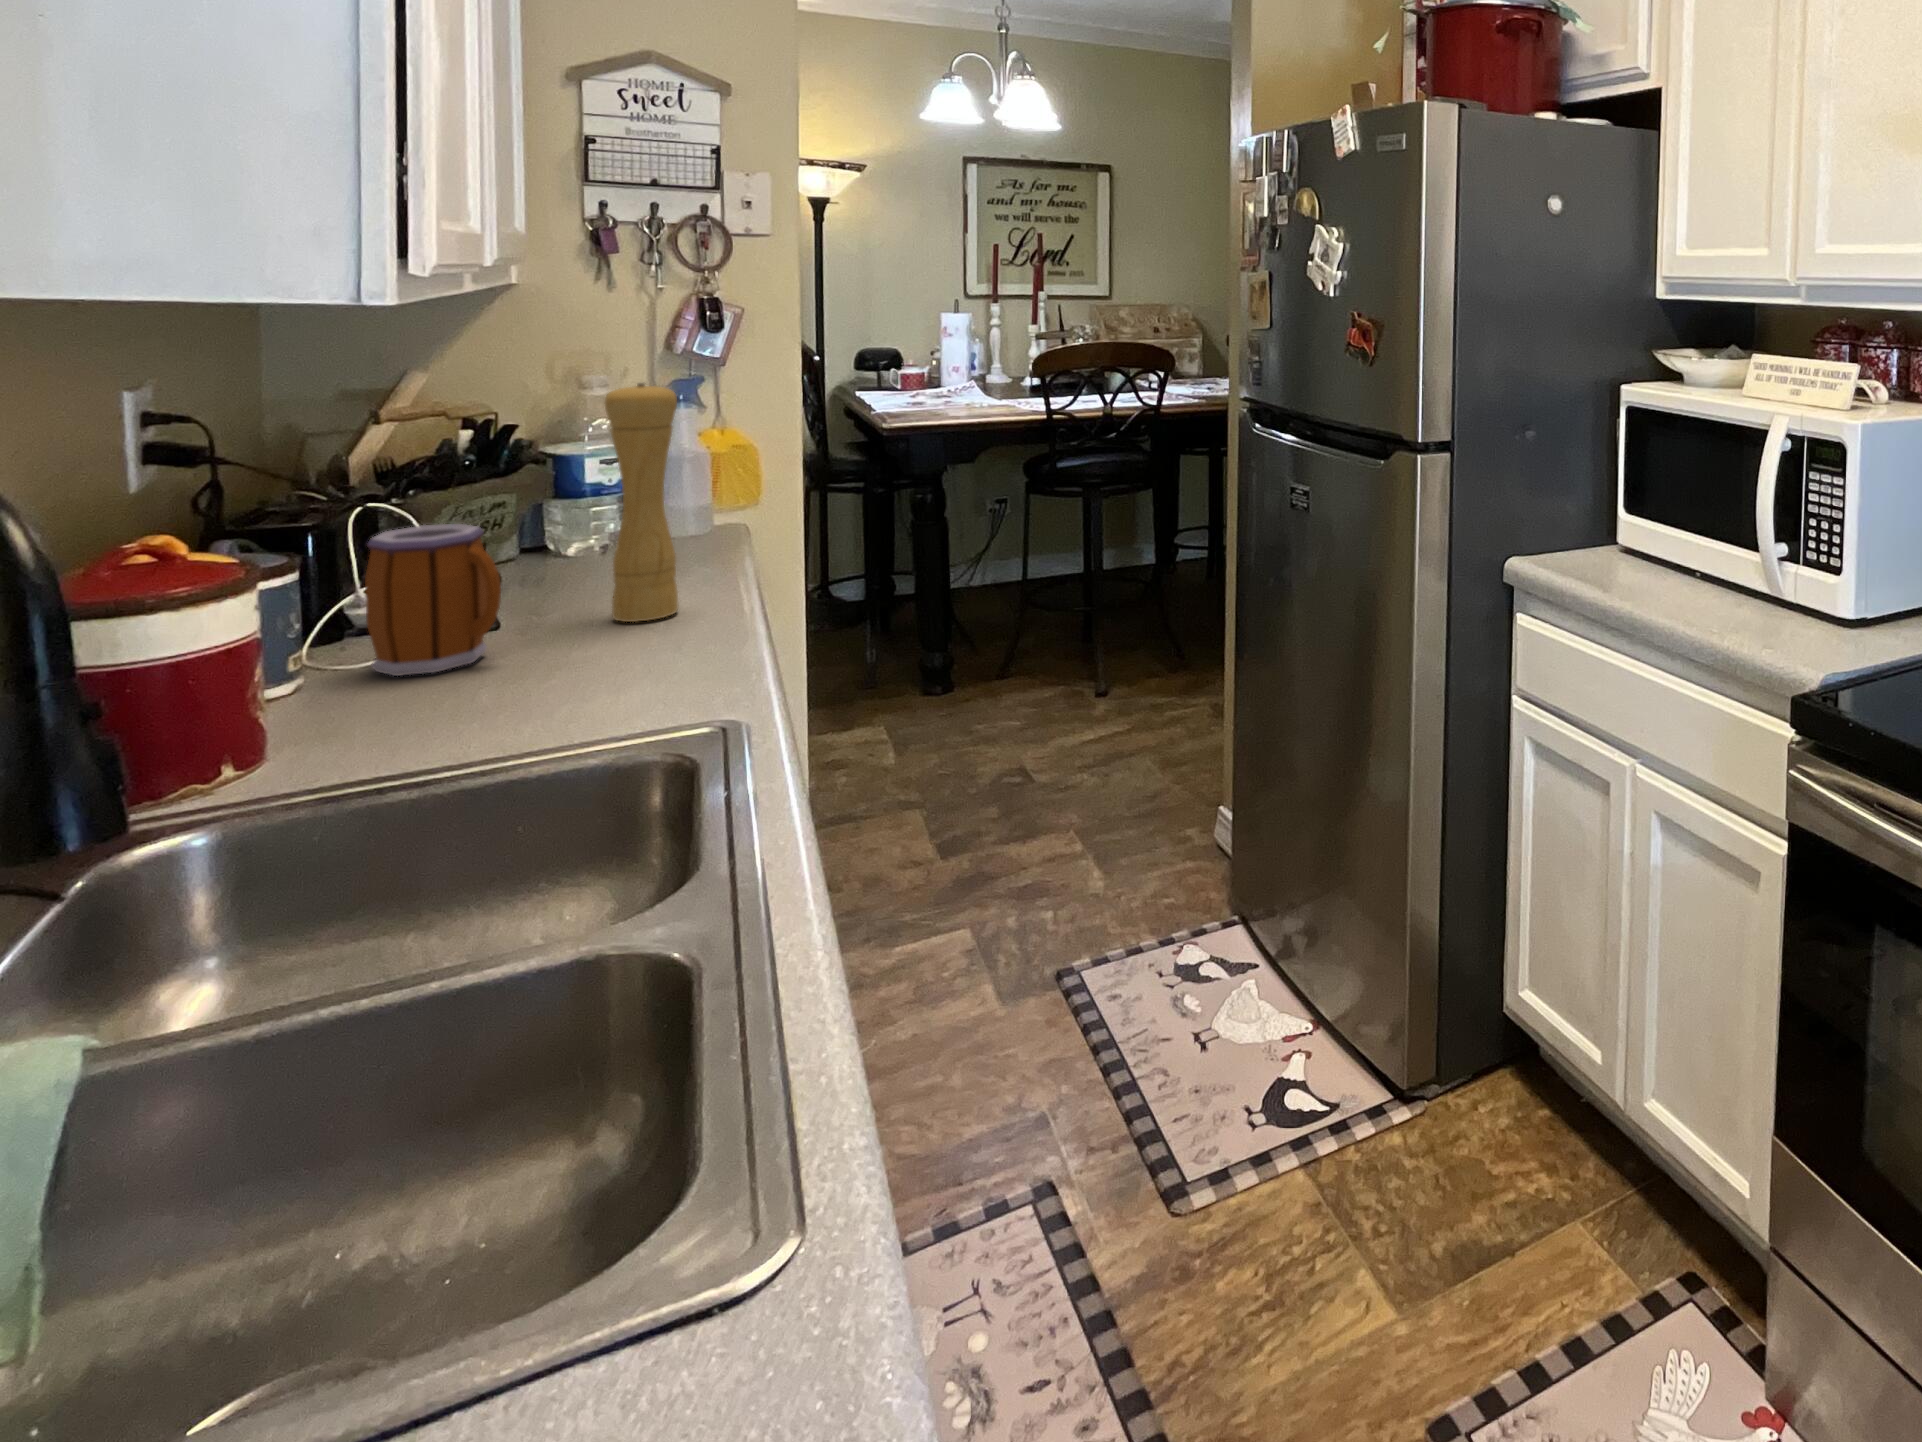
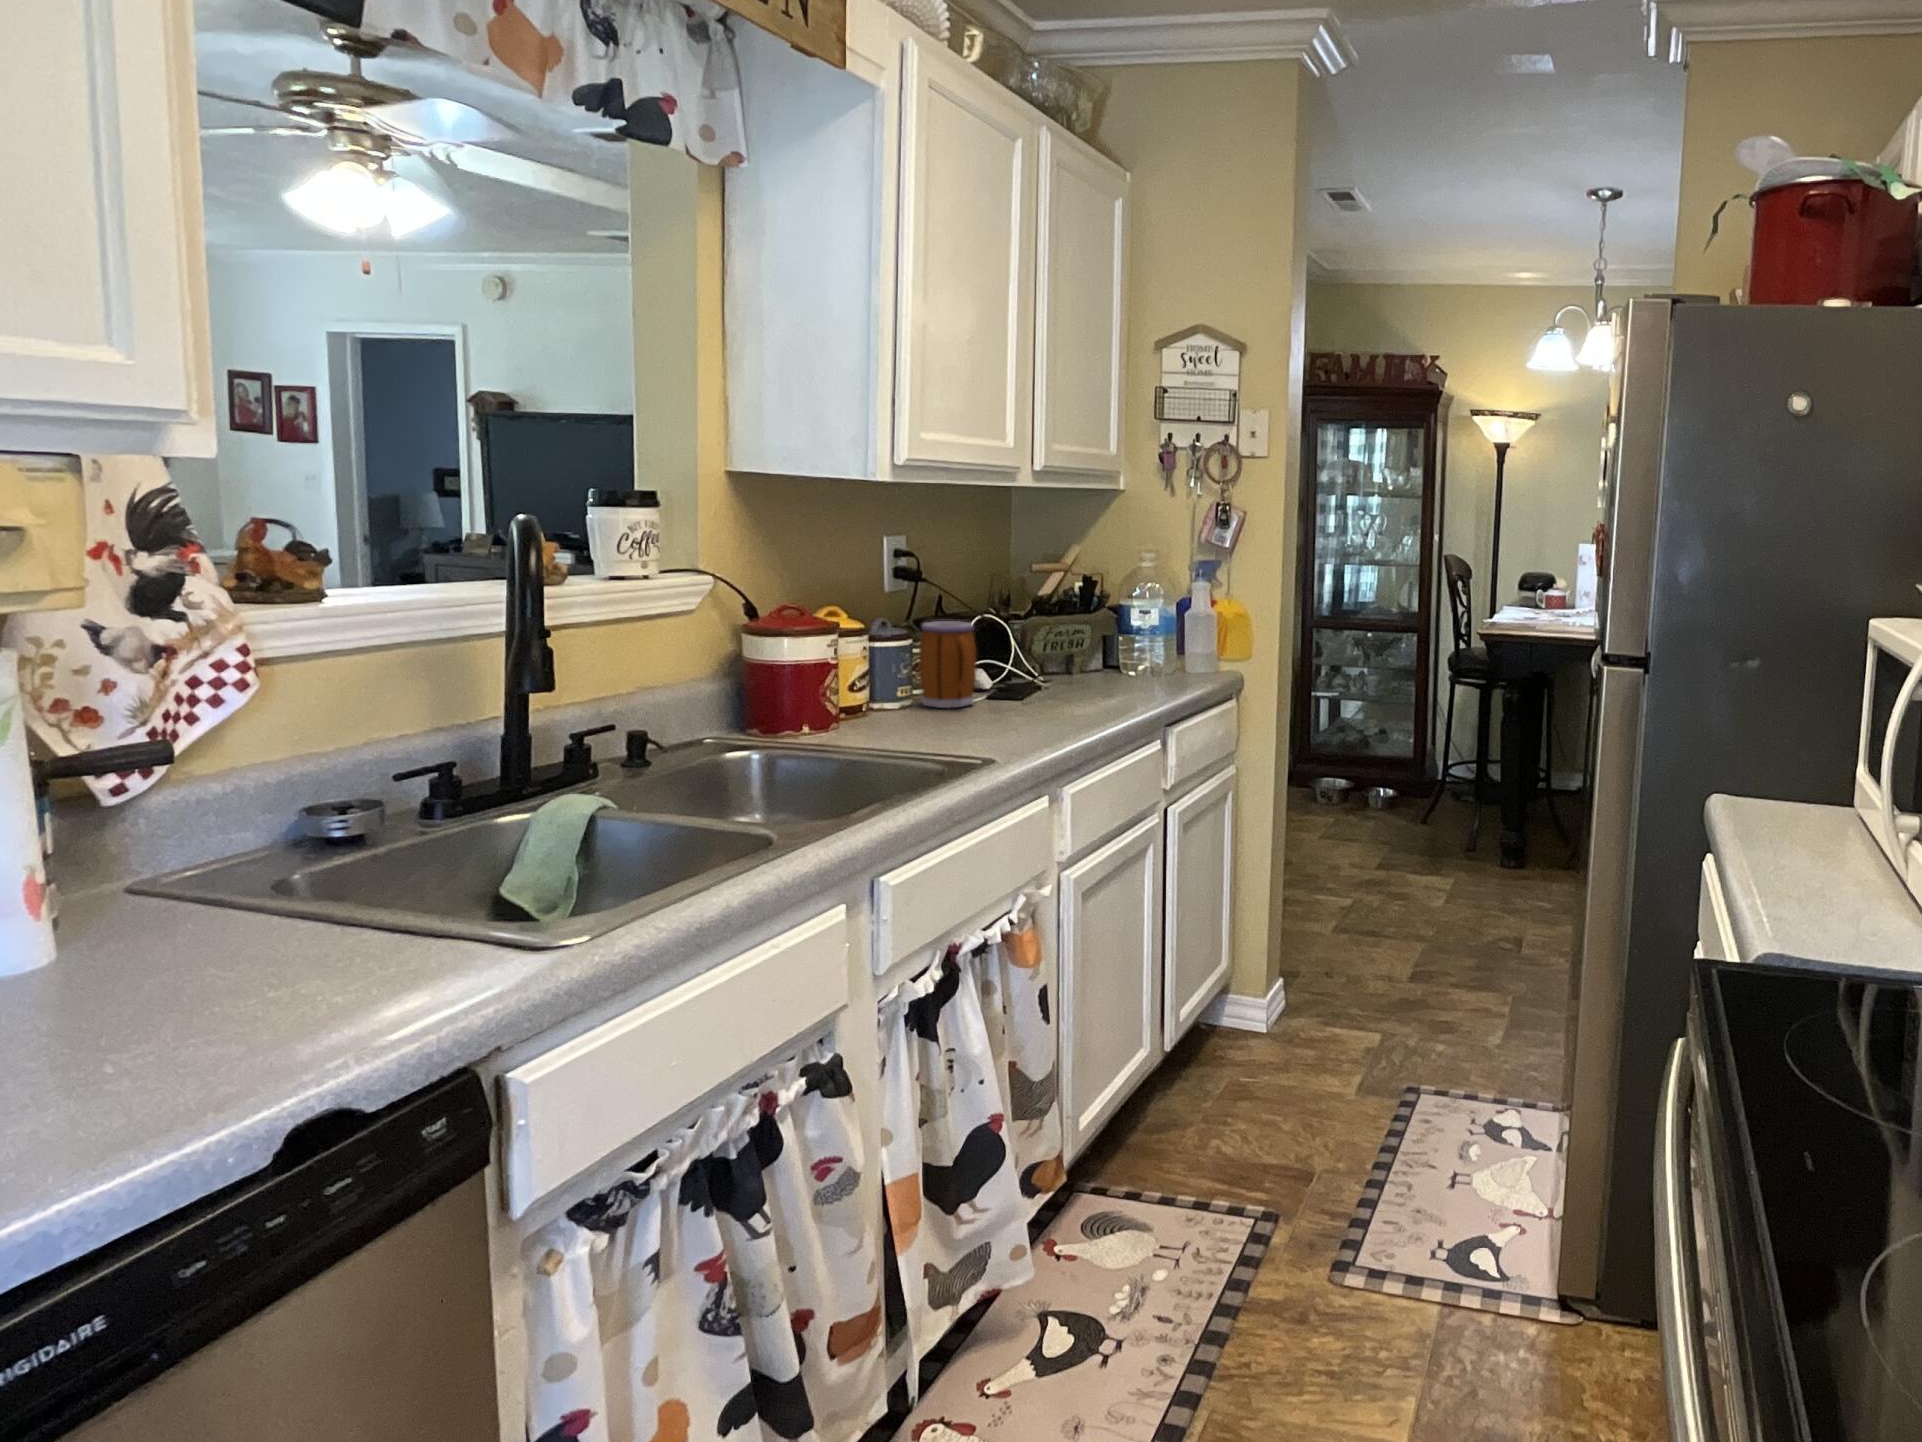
pepper mill: present [605,383,679,622] -> none [1053,545,1095,706]

